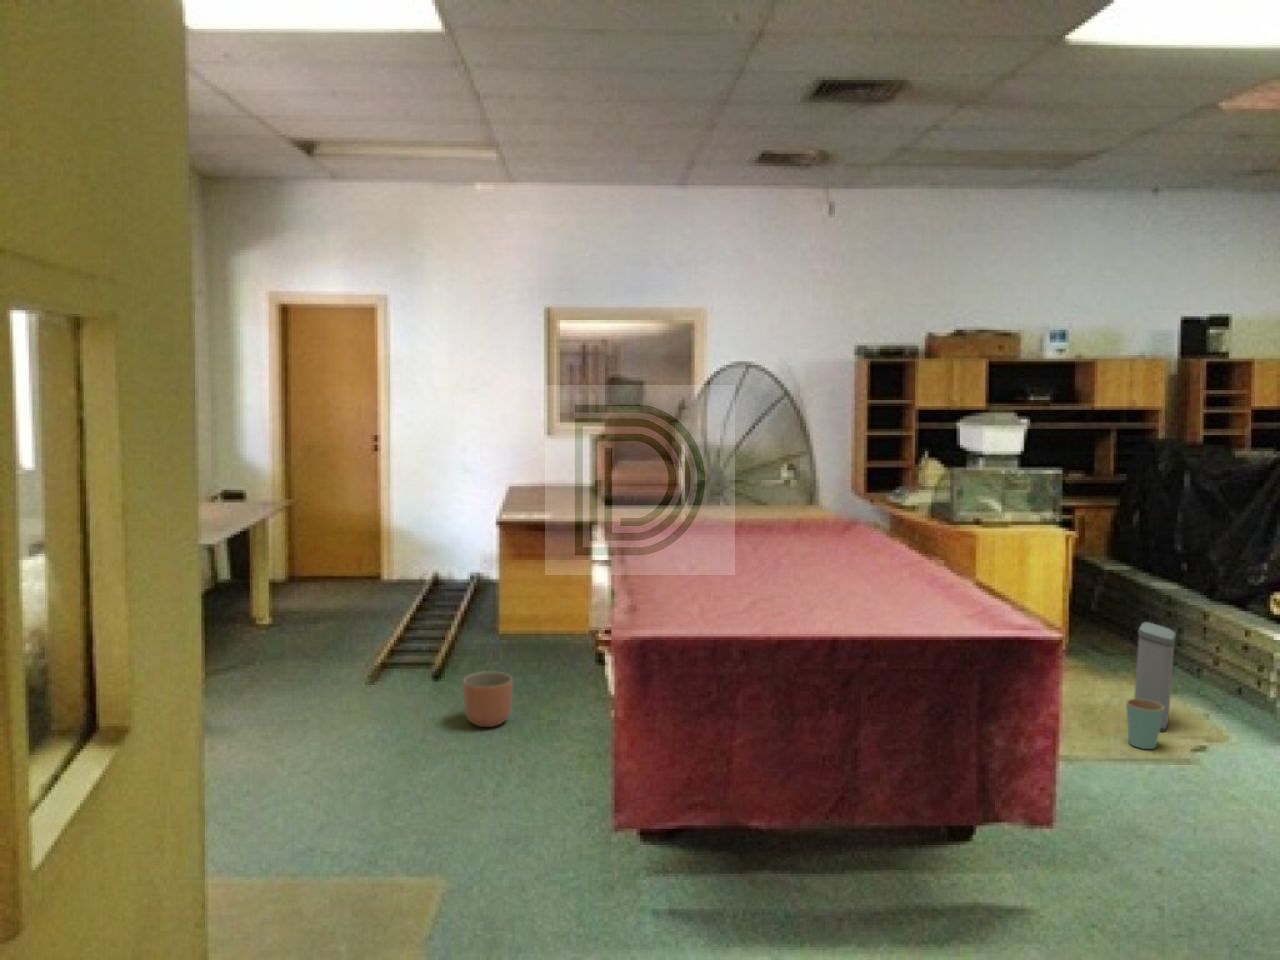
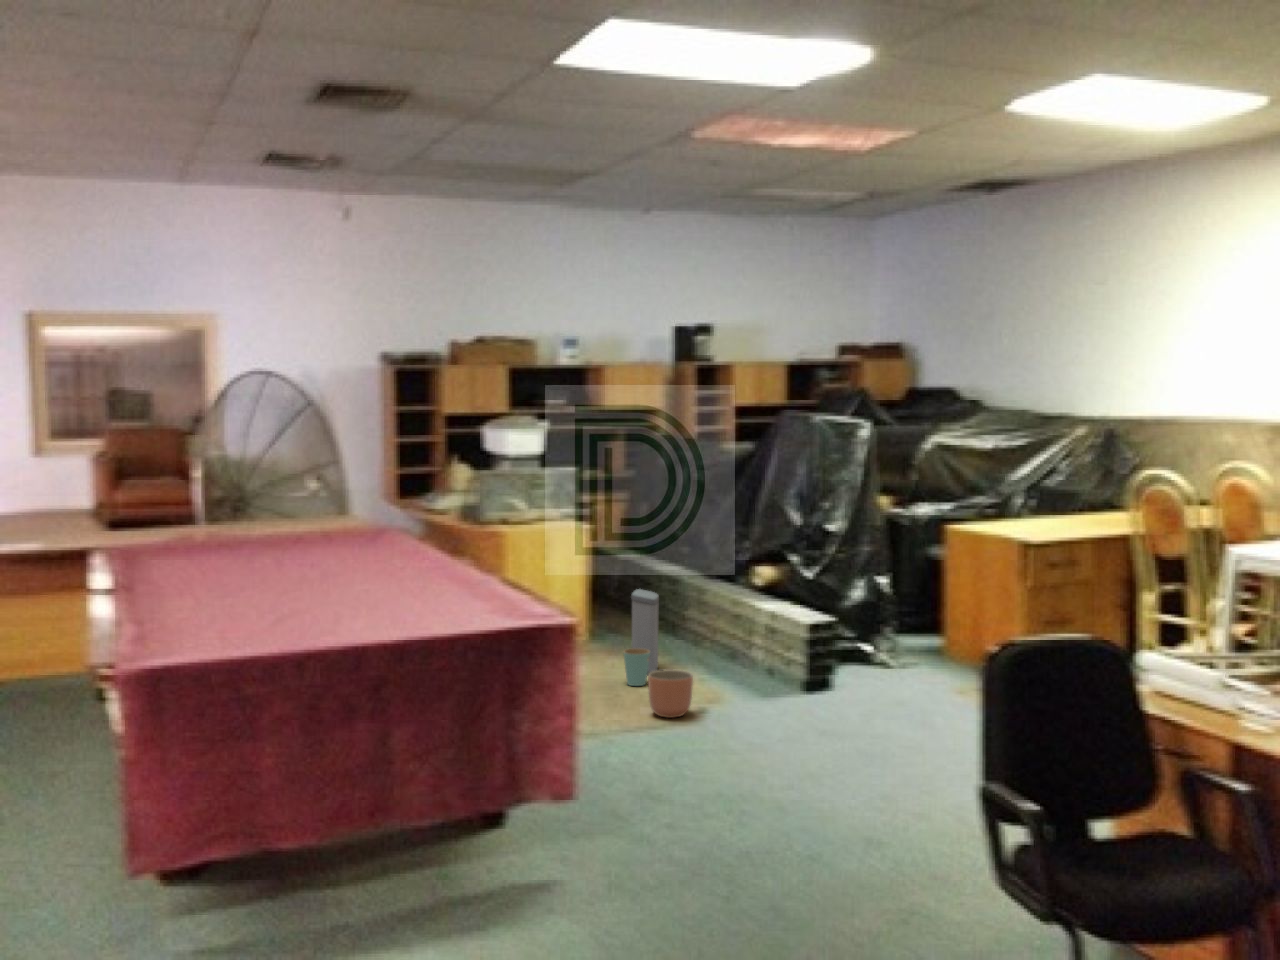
planter: present [463,671,513,727] -> present [648,669,693,718]

